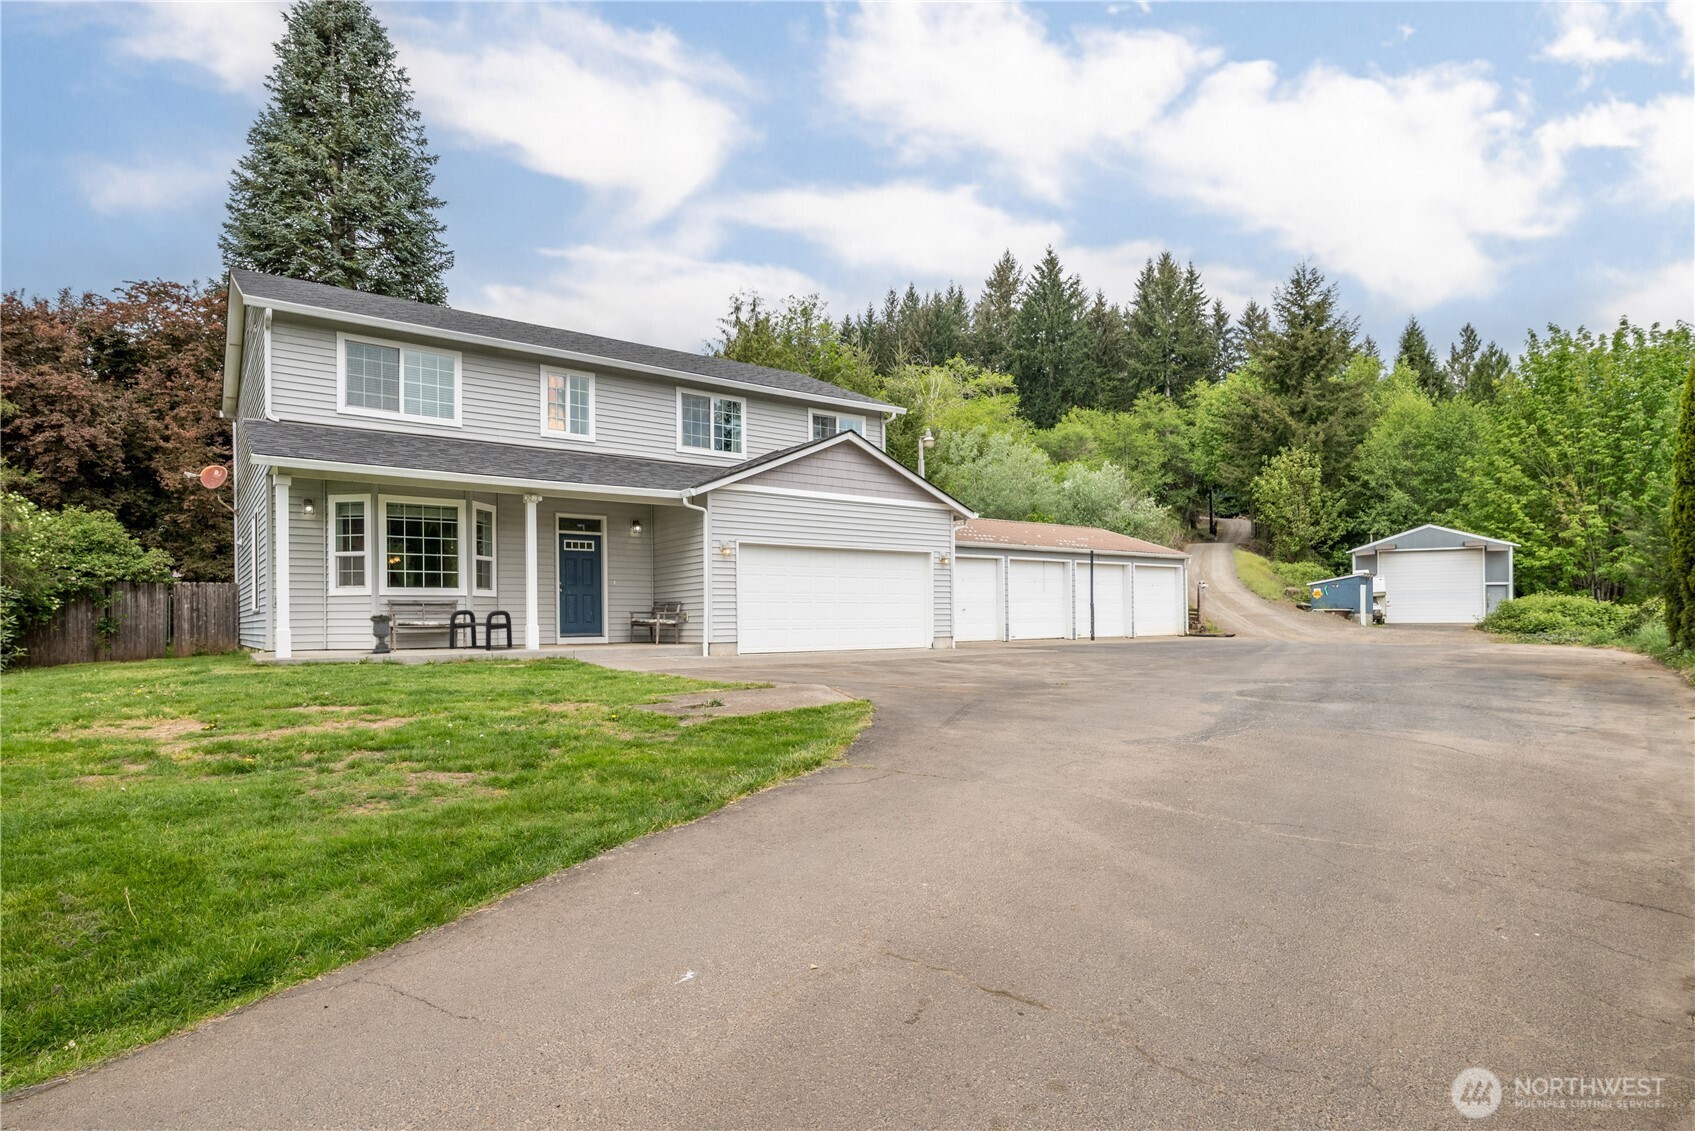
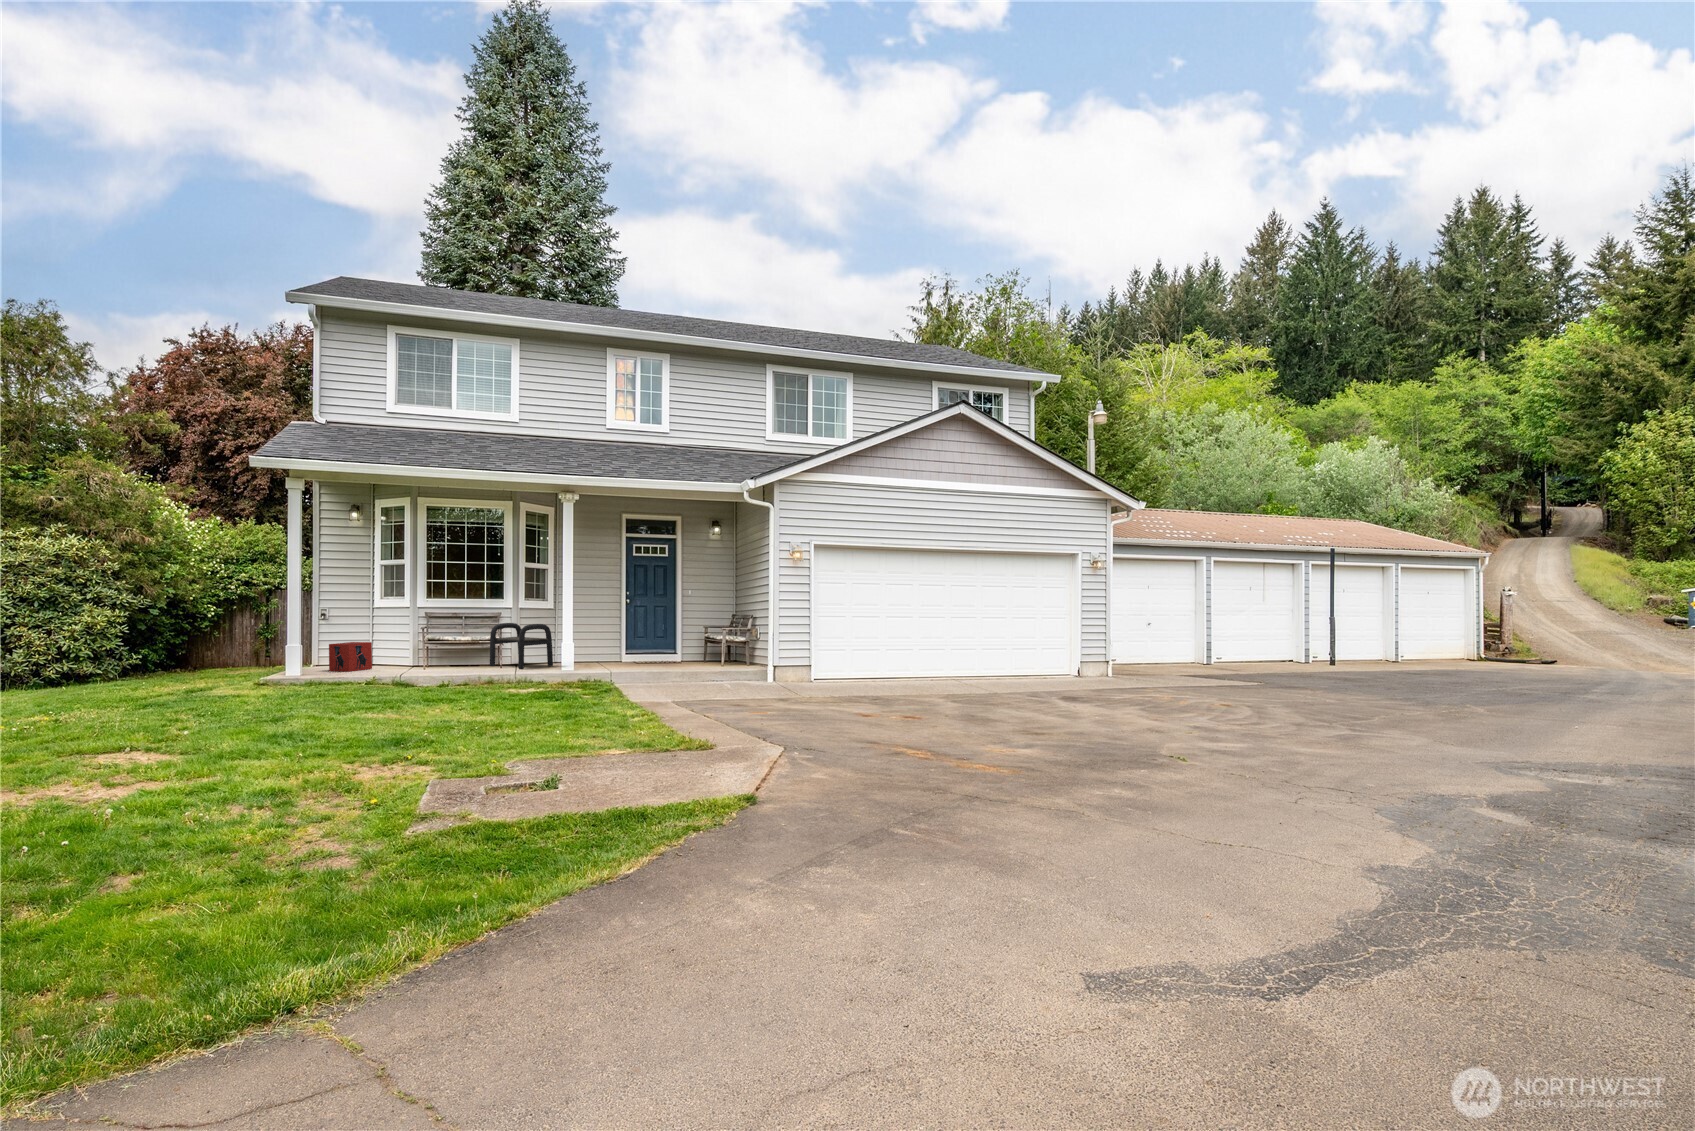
planter: present [370,614,392,653] -> none [402,627,427,669]
storage box: none [296,629,337,656] -> present [329,642,372,672]

